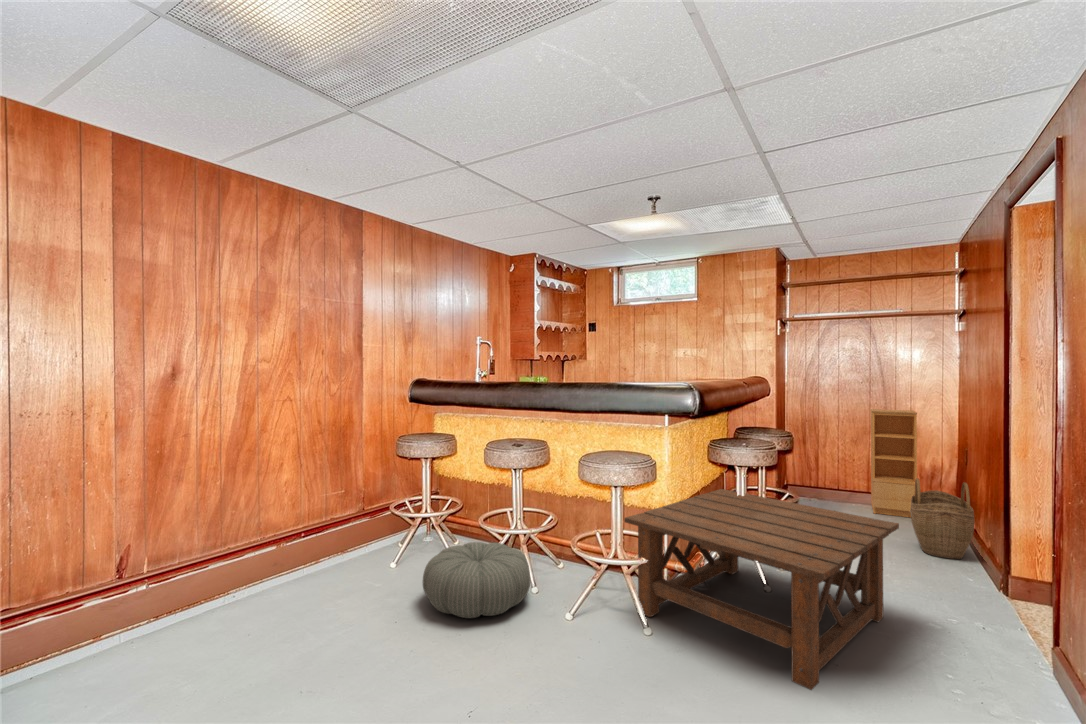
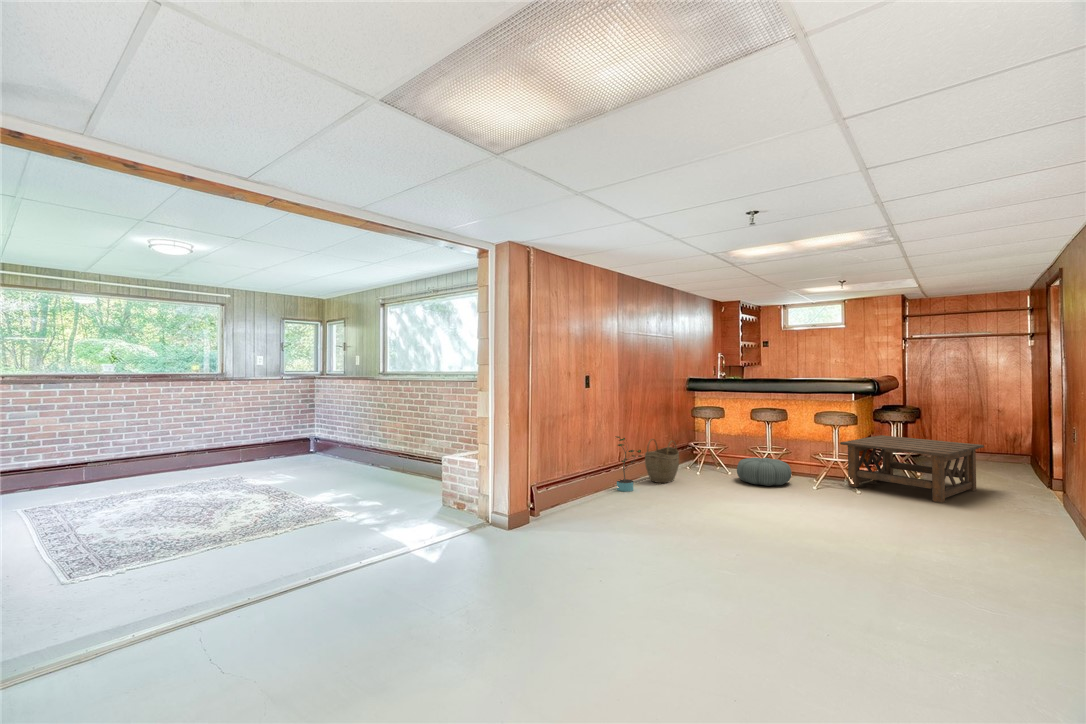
bookshelf: present [871,409,917,517] -> none [970,396,1004,463]
woven basket: present [911,478,974,559] -> present [645,439,679,483]
potted plant: none [60,518,164,664] -> present [615,436,642,492]

